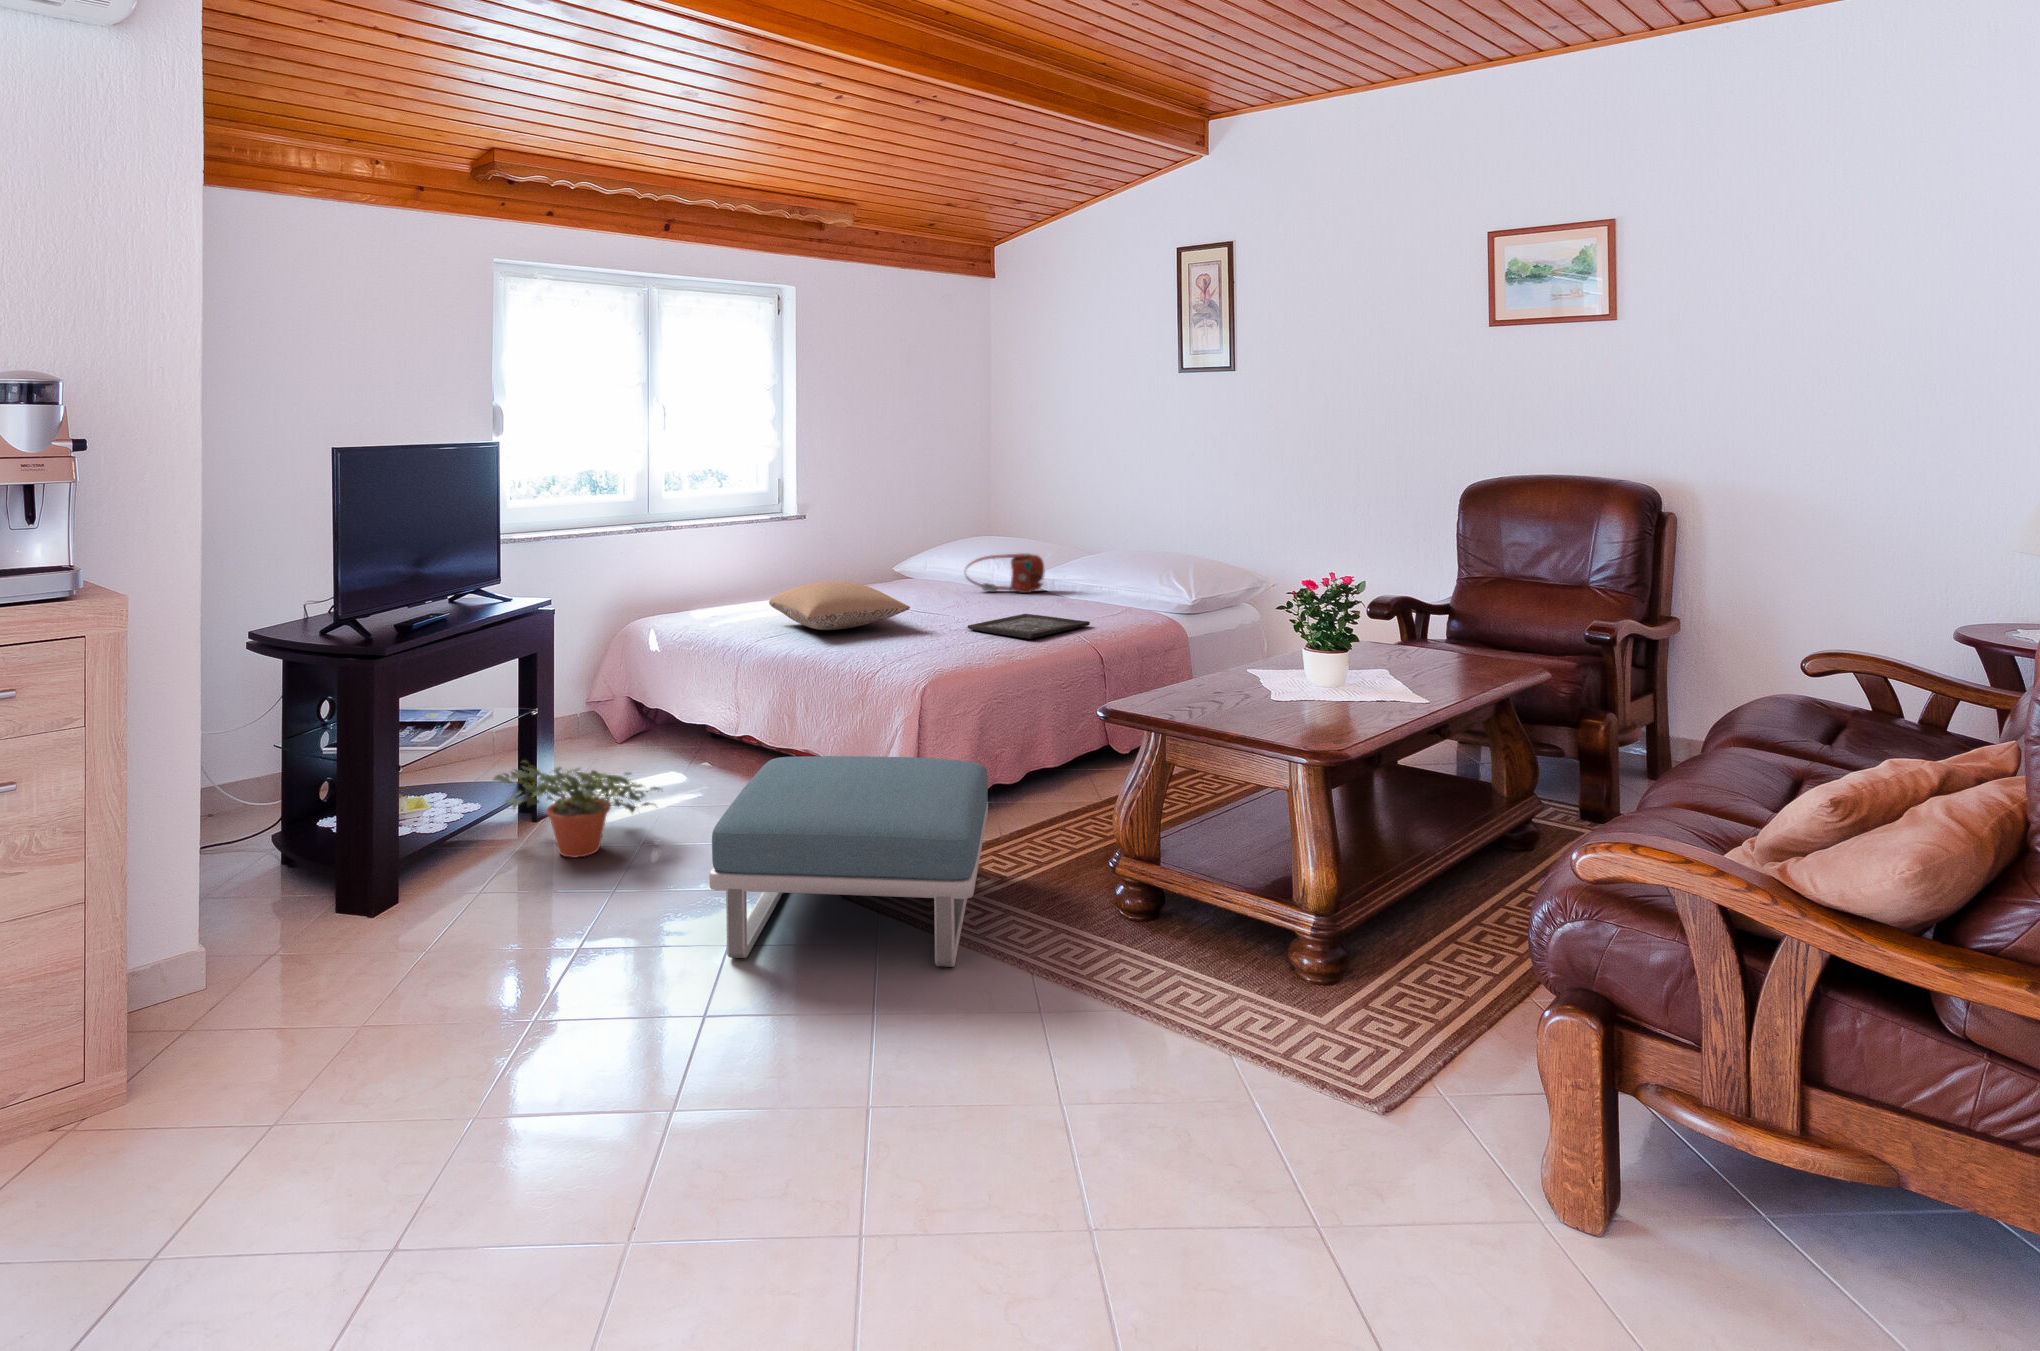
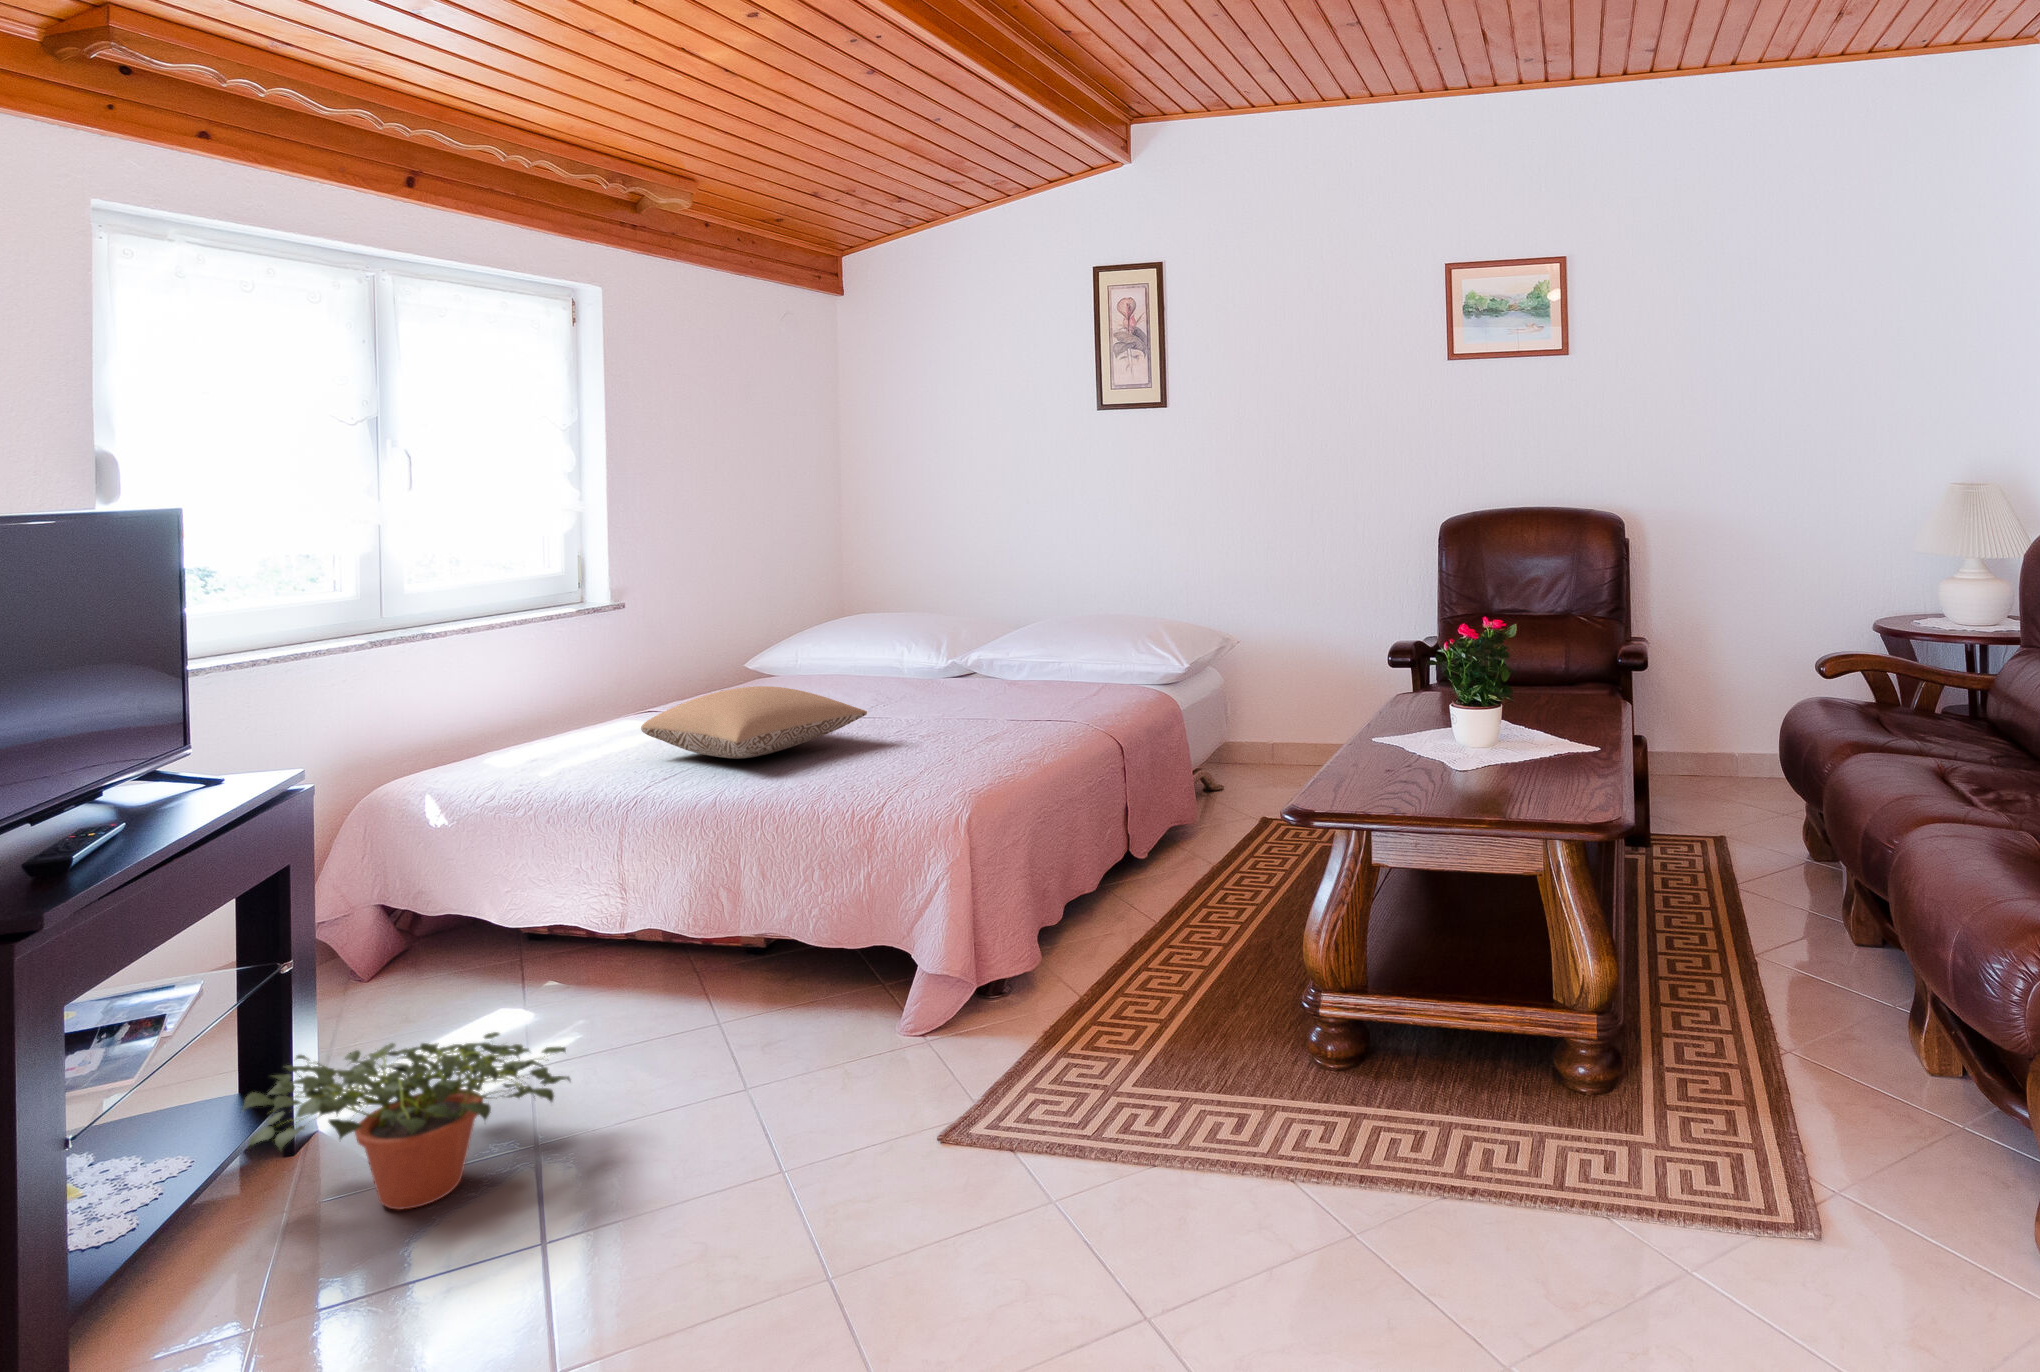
handbag: present [966,553,1045,593] -> none [874,630,979,684]
tray: present [967,614,1090,639] -> none [943,705,1089,735]
footstool: present [709,756,988,967] -> none [783,910,1217,1308]

